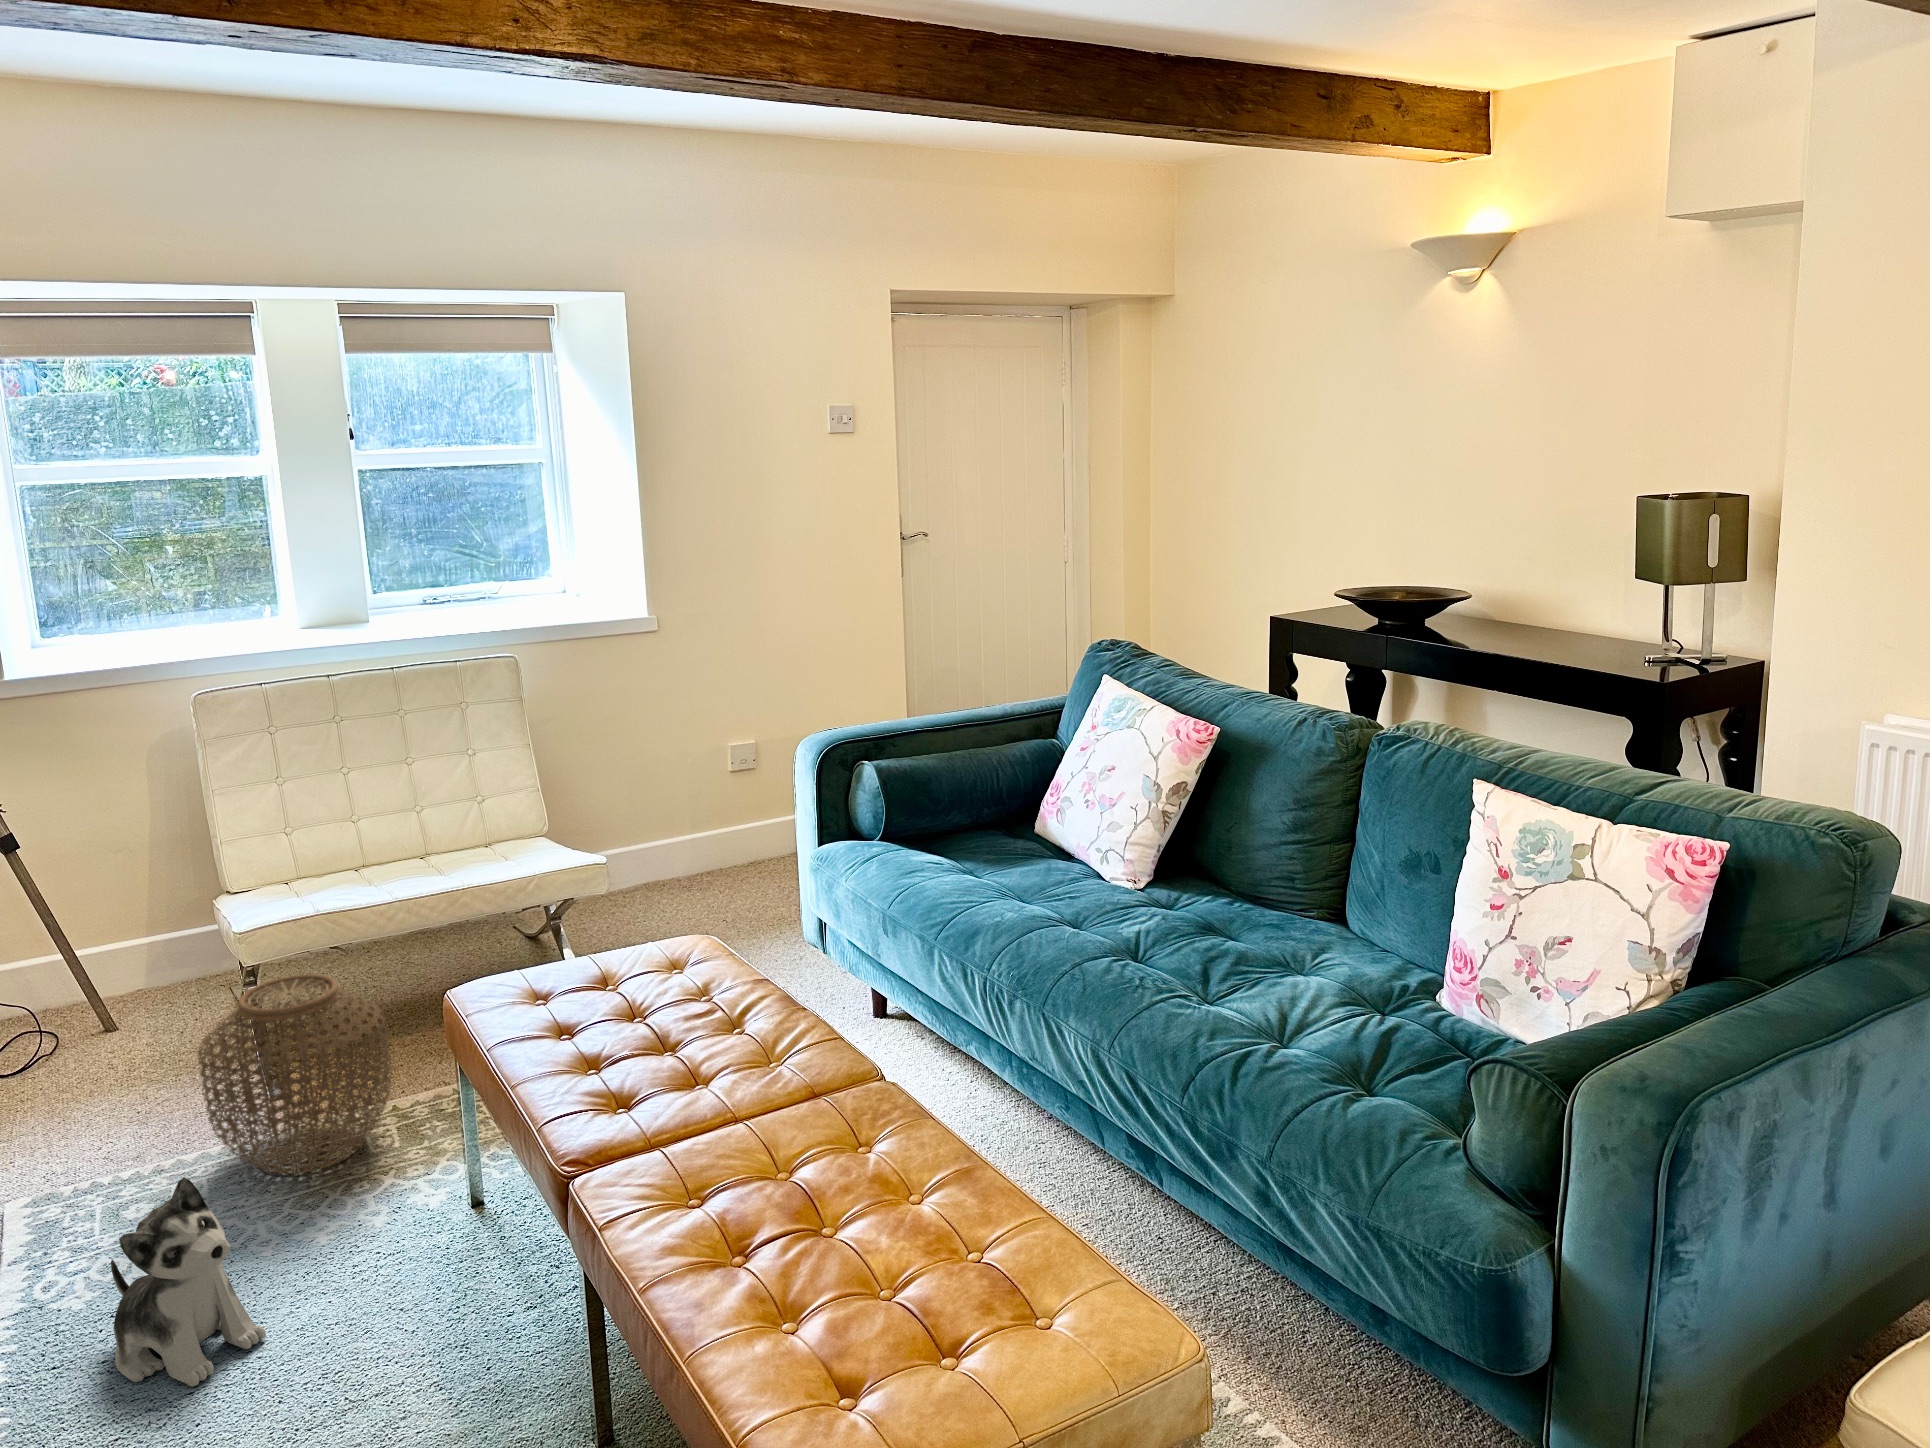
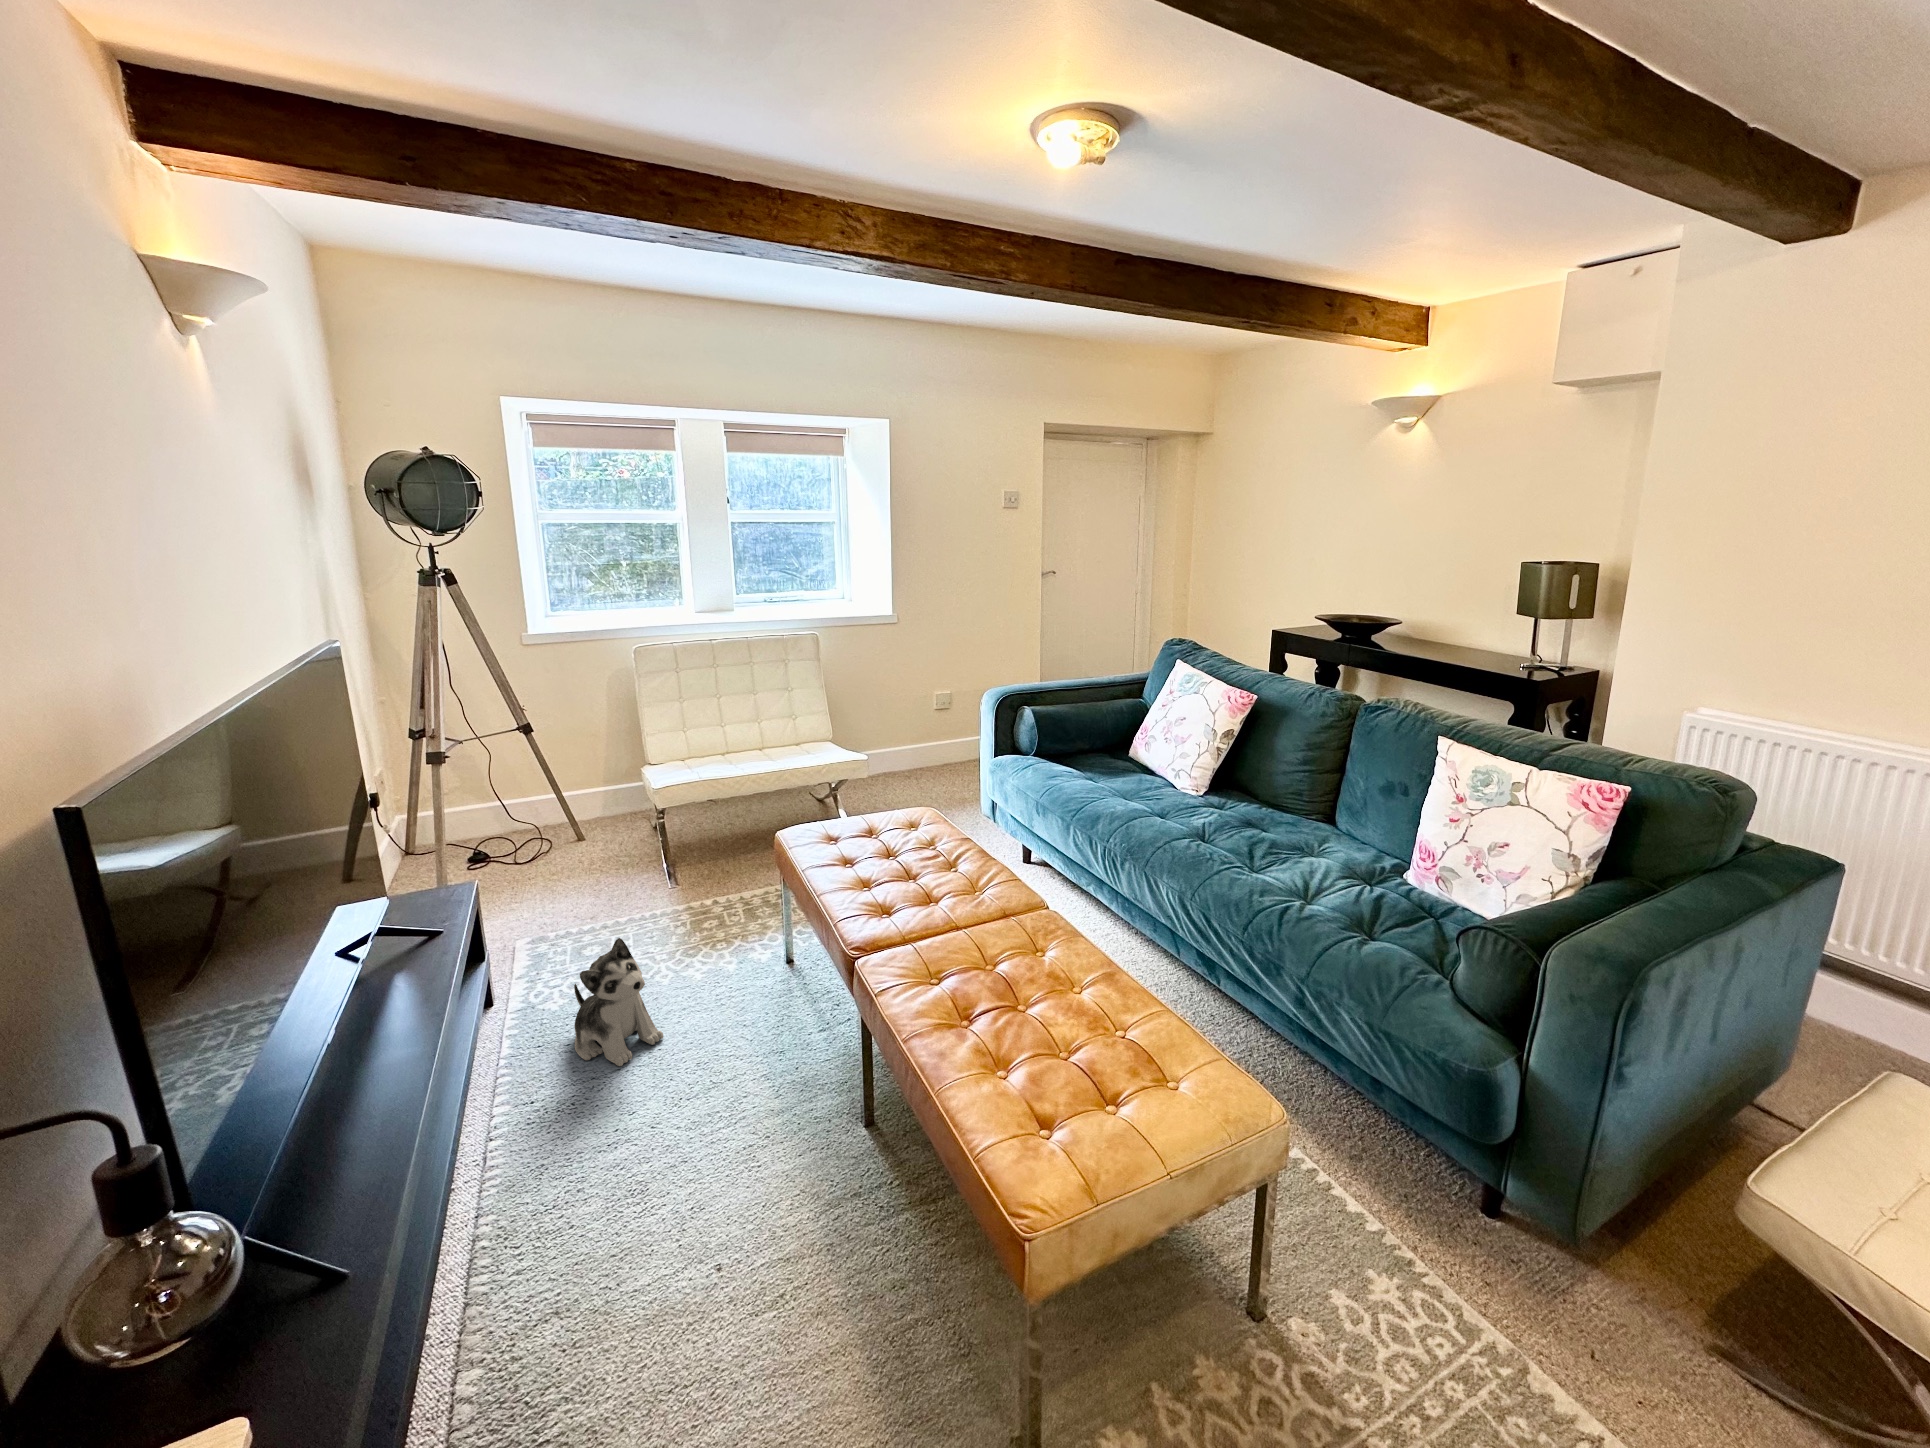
woven basket: present [198,974,391,1174] -> none [629,817,741,936]

